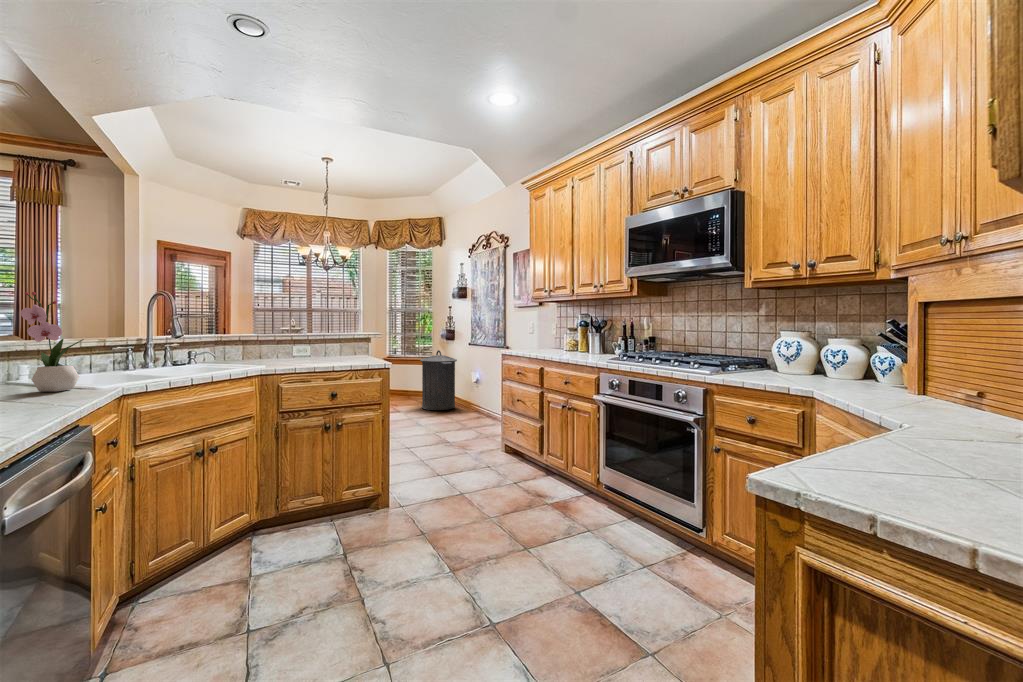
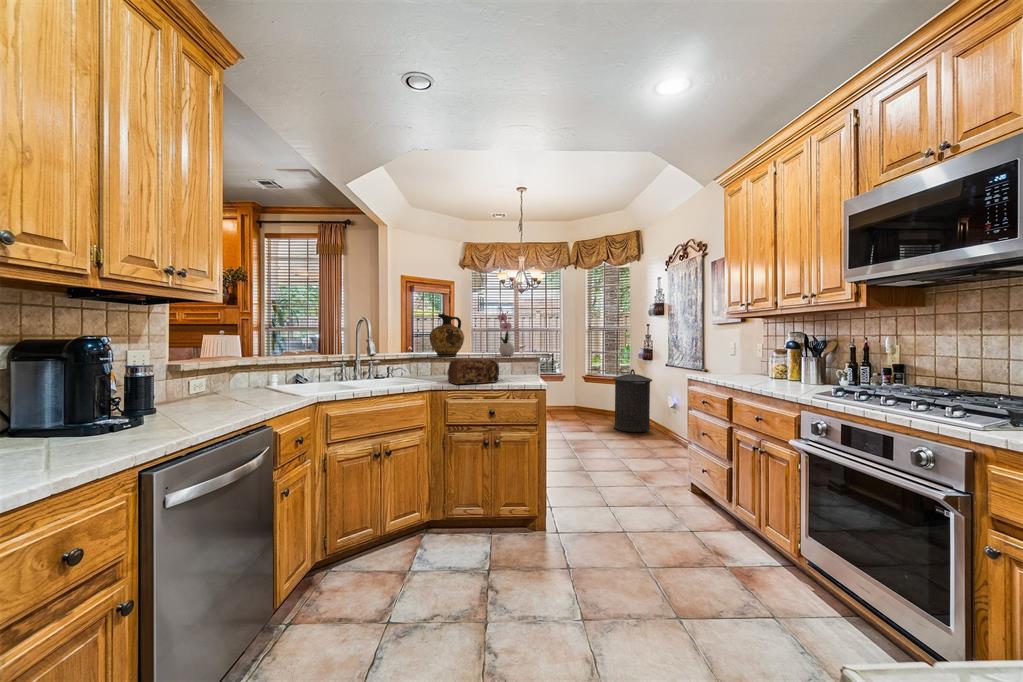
ceramic jug: none [240,290,284,339] -> present [430,314,464,356]
flower arrangement: present [21,292,84,391] -> present [497,307,515,356]
bread loaf: none [277,339,338,368] -> present [448,358,499,384]

